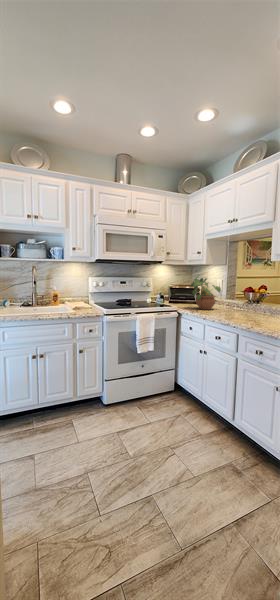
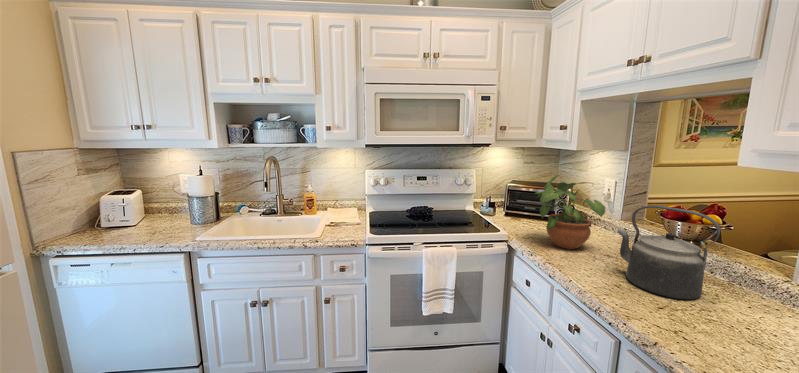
kettle: none [227,282,261,317] -> present [617,205,720,299]

